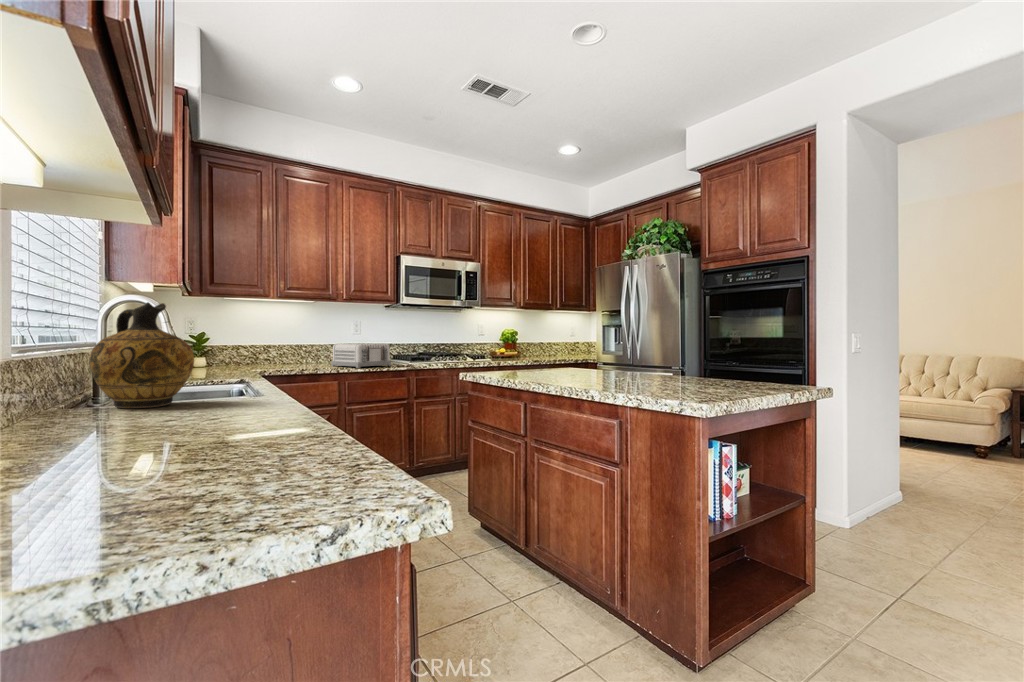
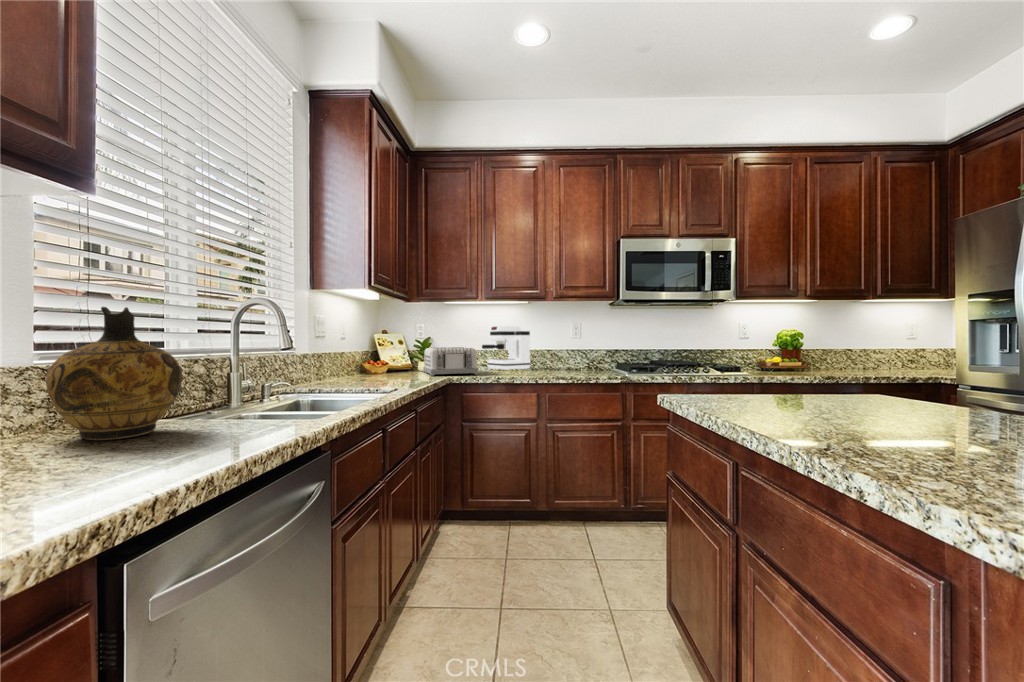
coffee maker: none [269,322,316,364] -> present [482,326,530,370]
toaster: present [331,343,391,368] -> present [423,347,478,376]

